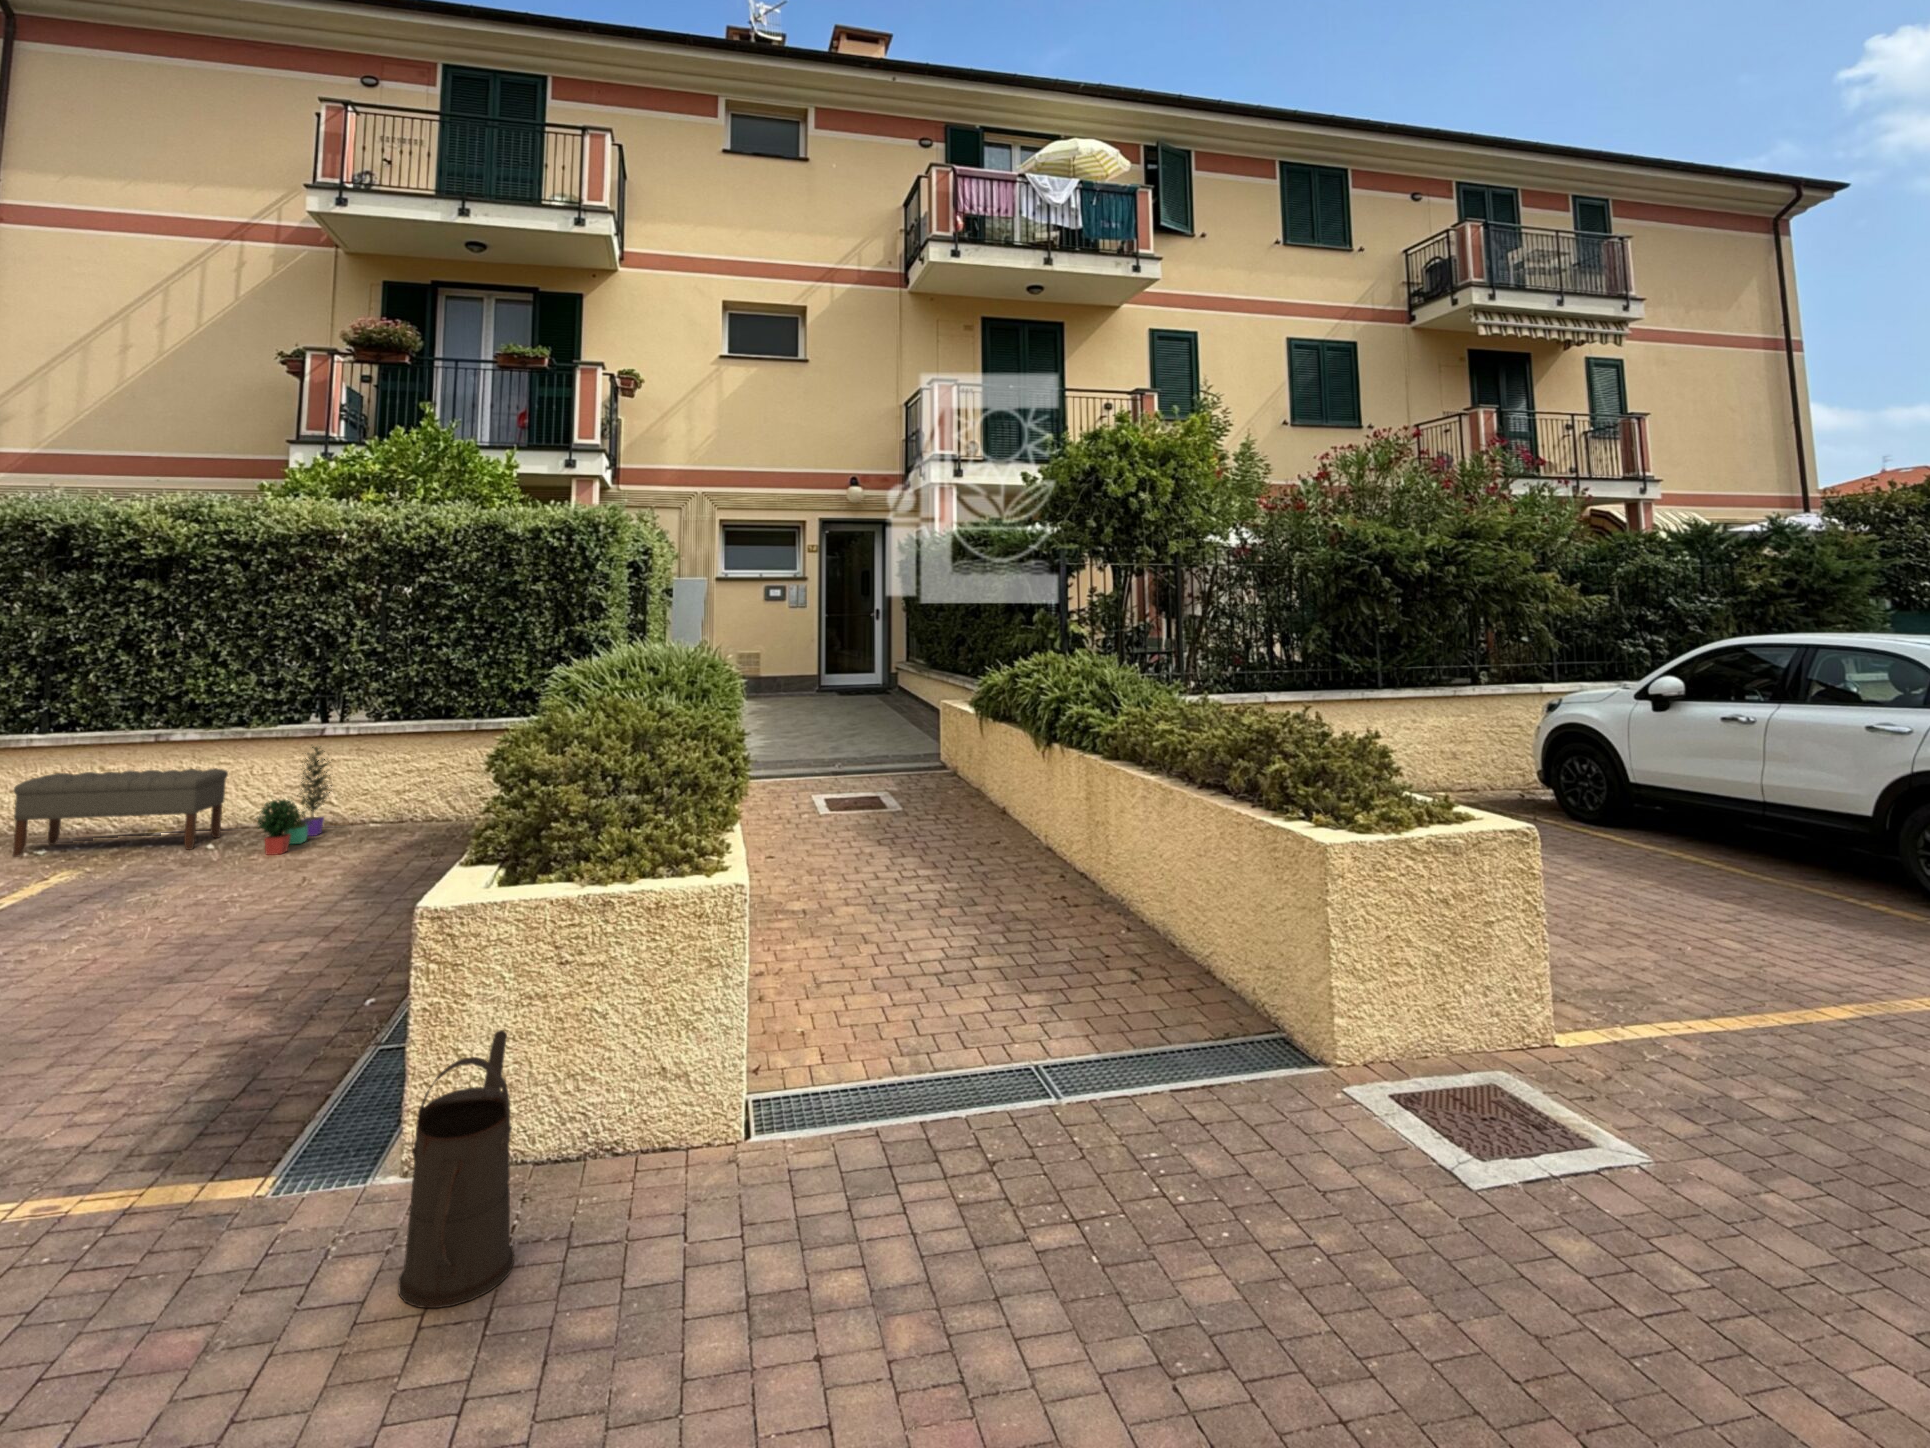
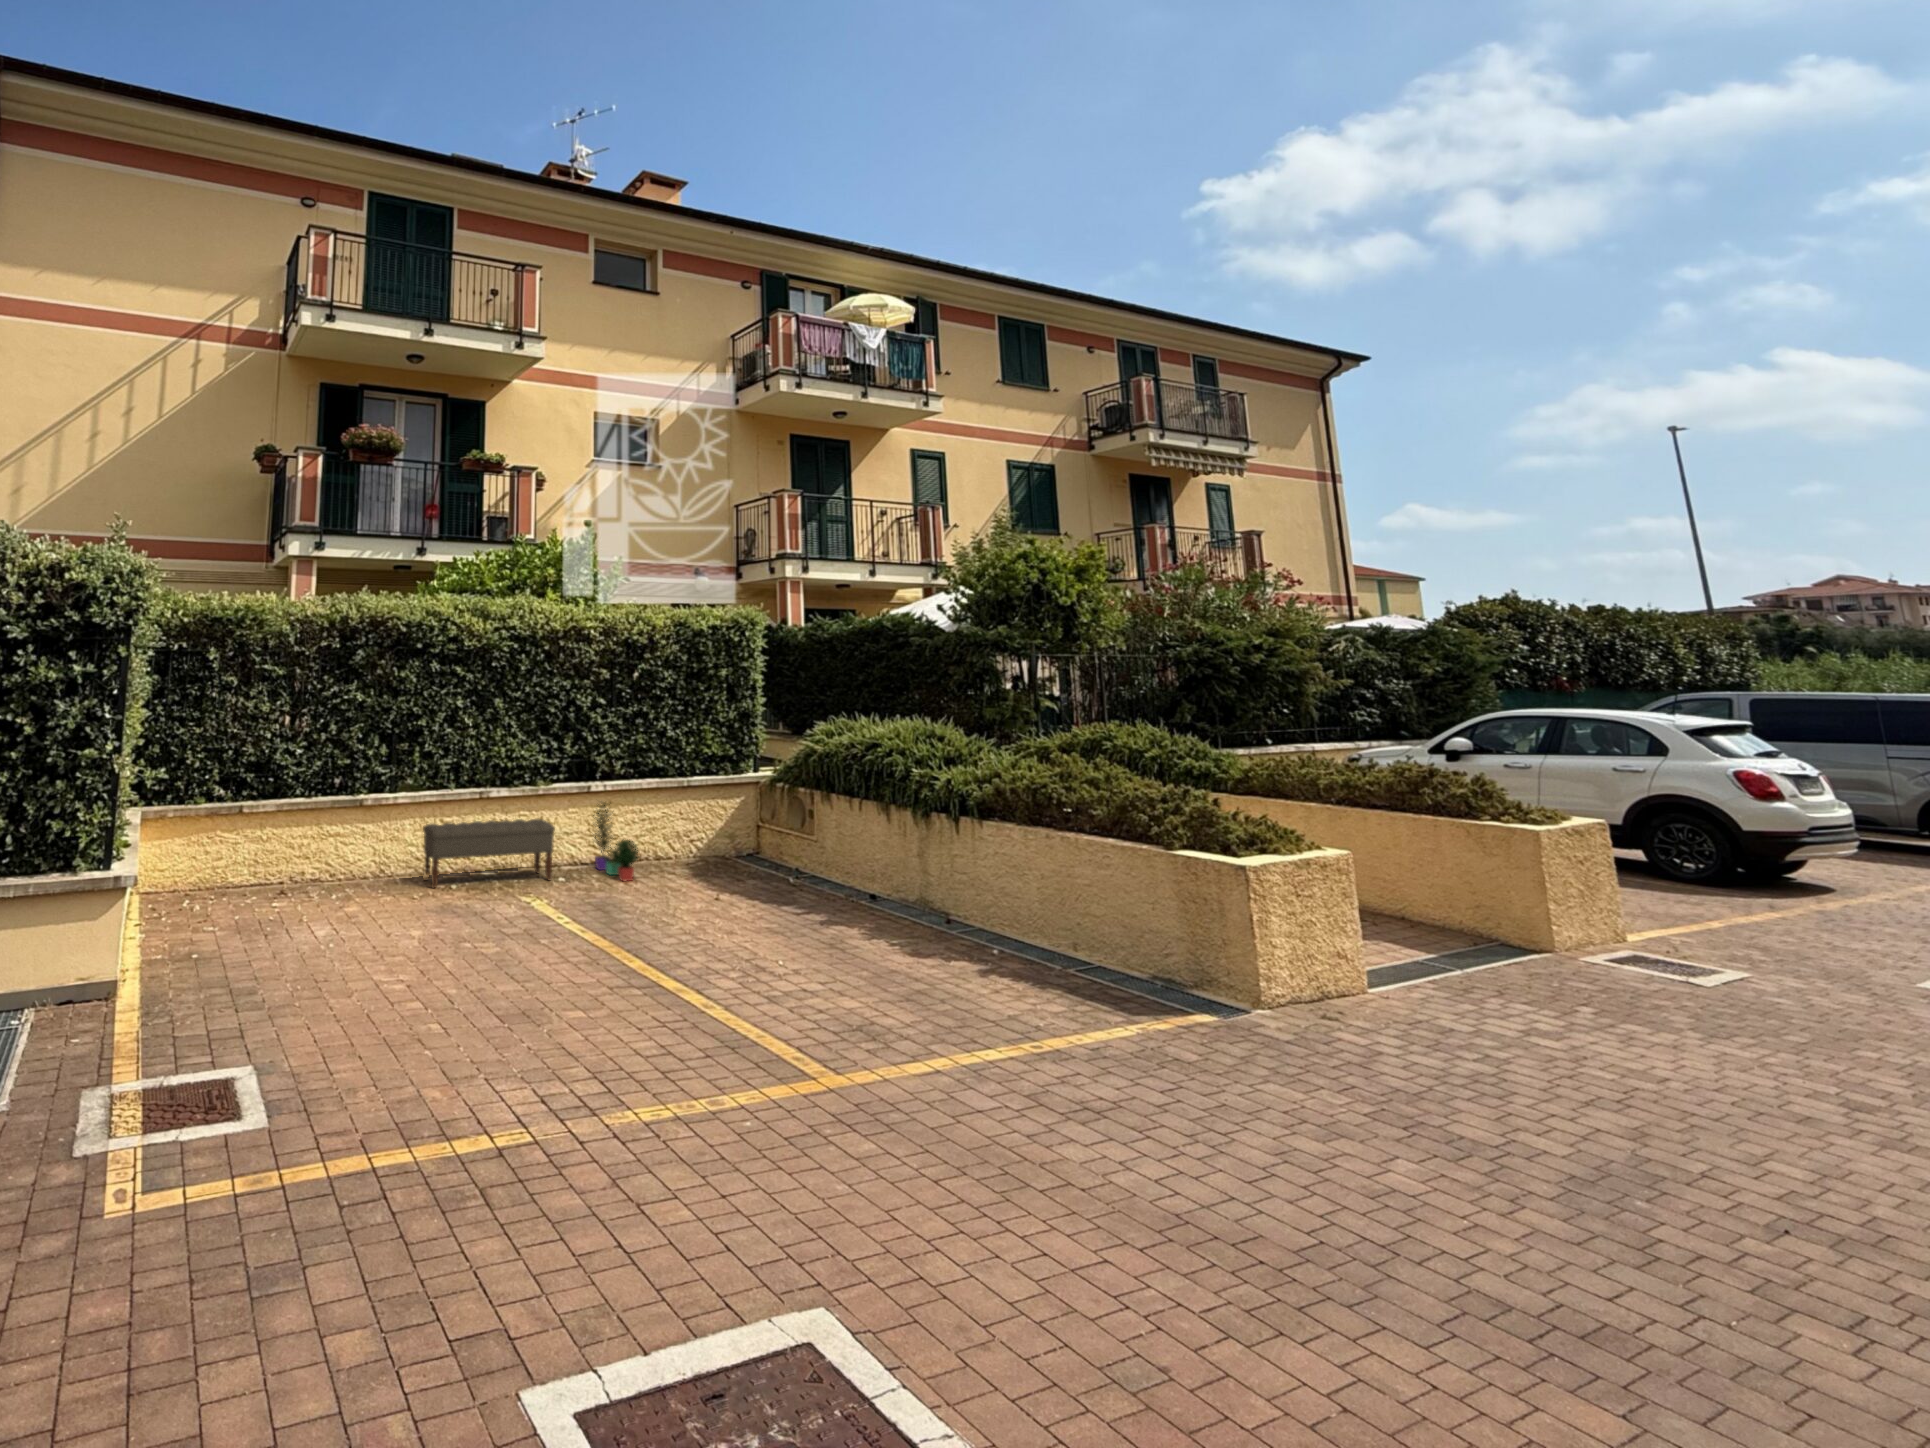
watering can: present [398,1030,514,1308] -> none [1290,915,1403,1018]

